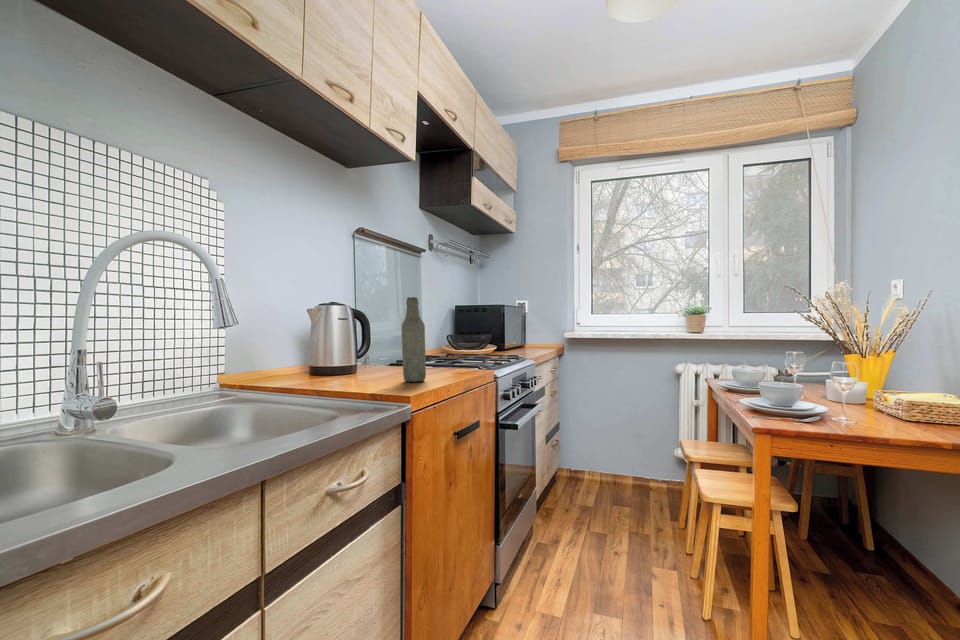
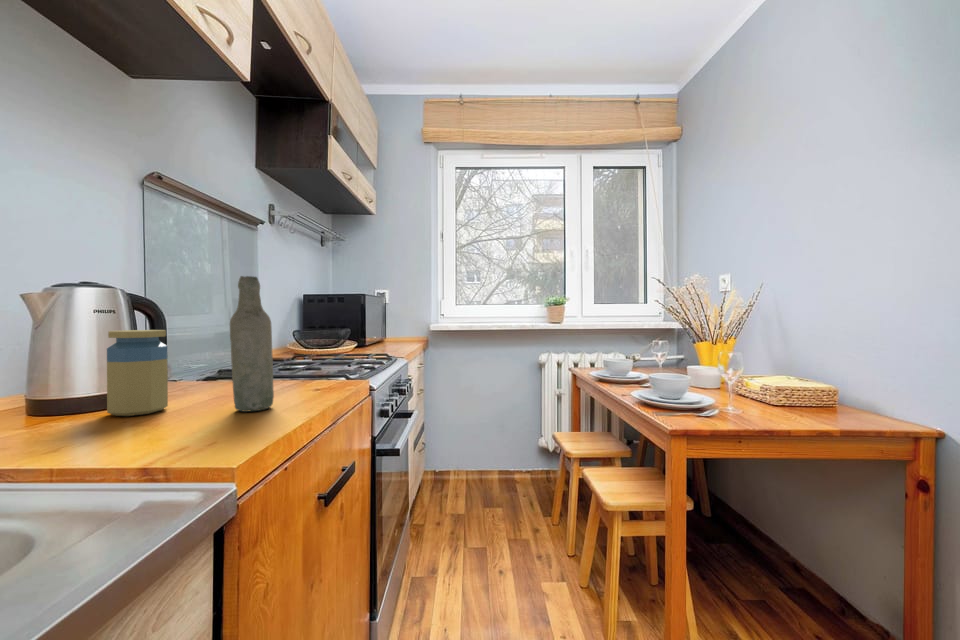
jar: none [340,330,369,380] -> present [107,330,168,416]

